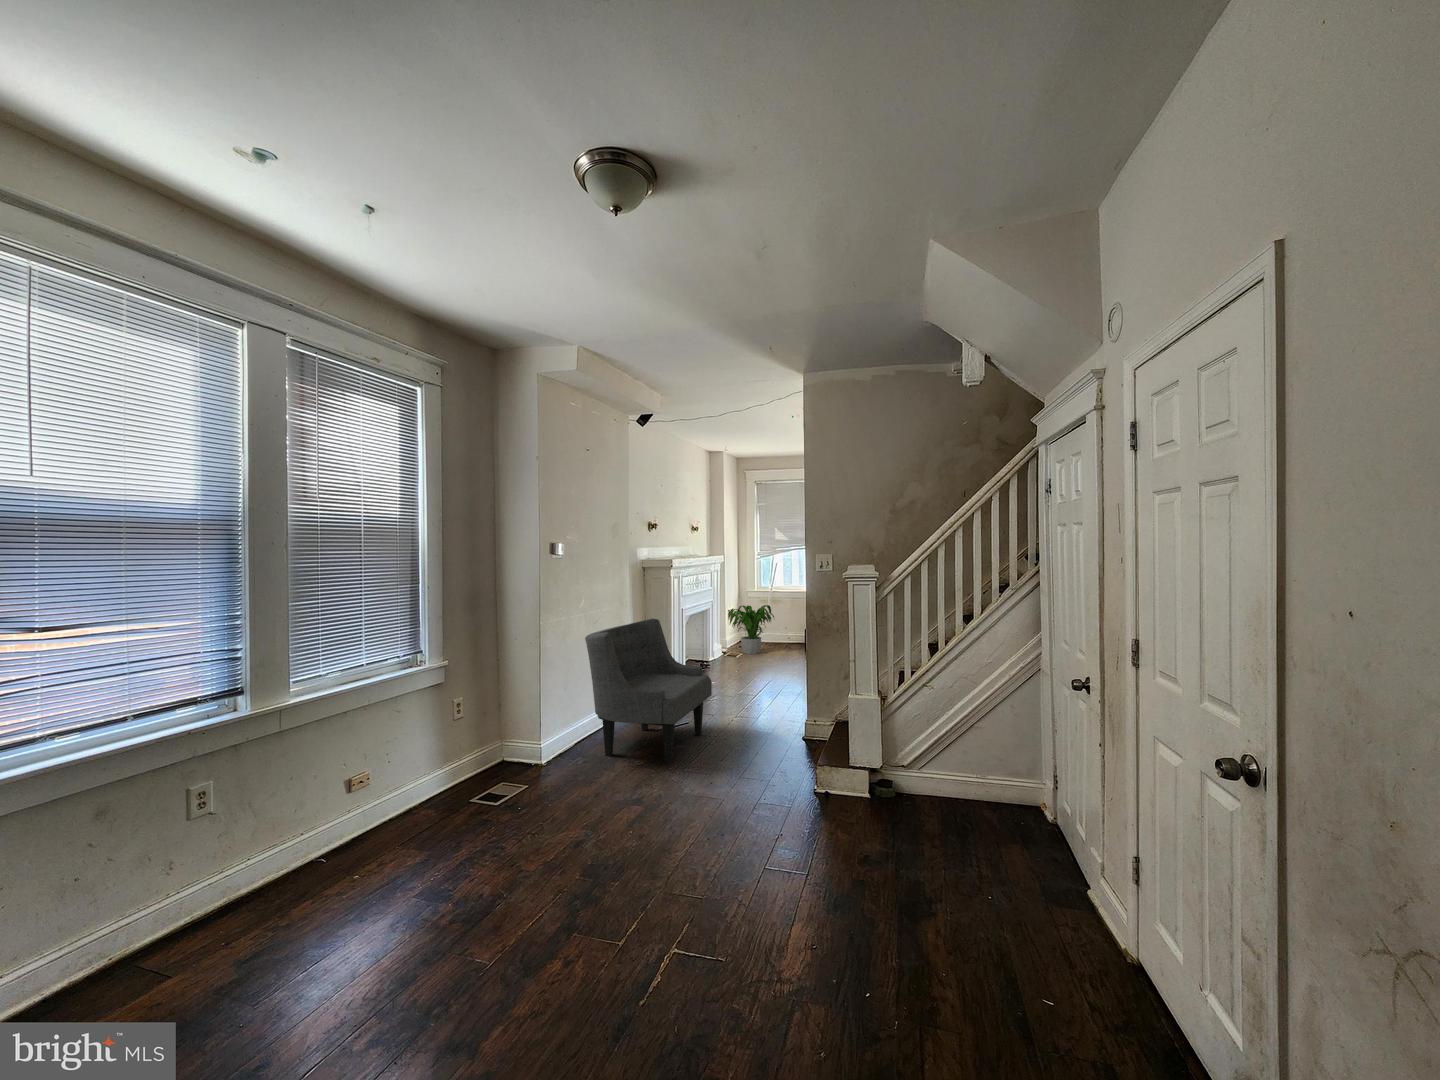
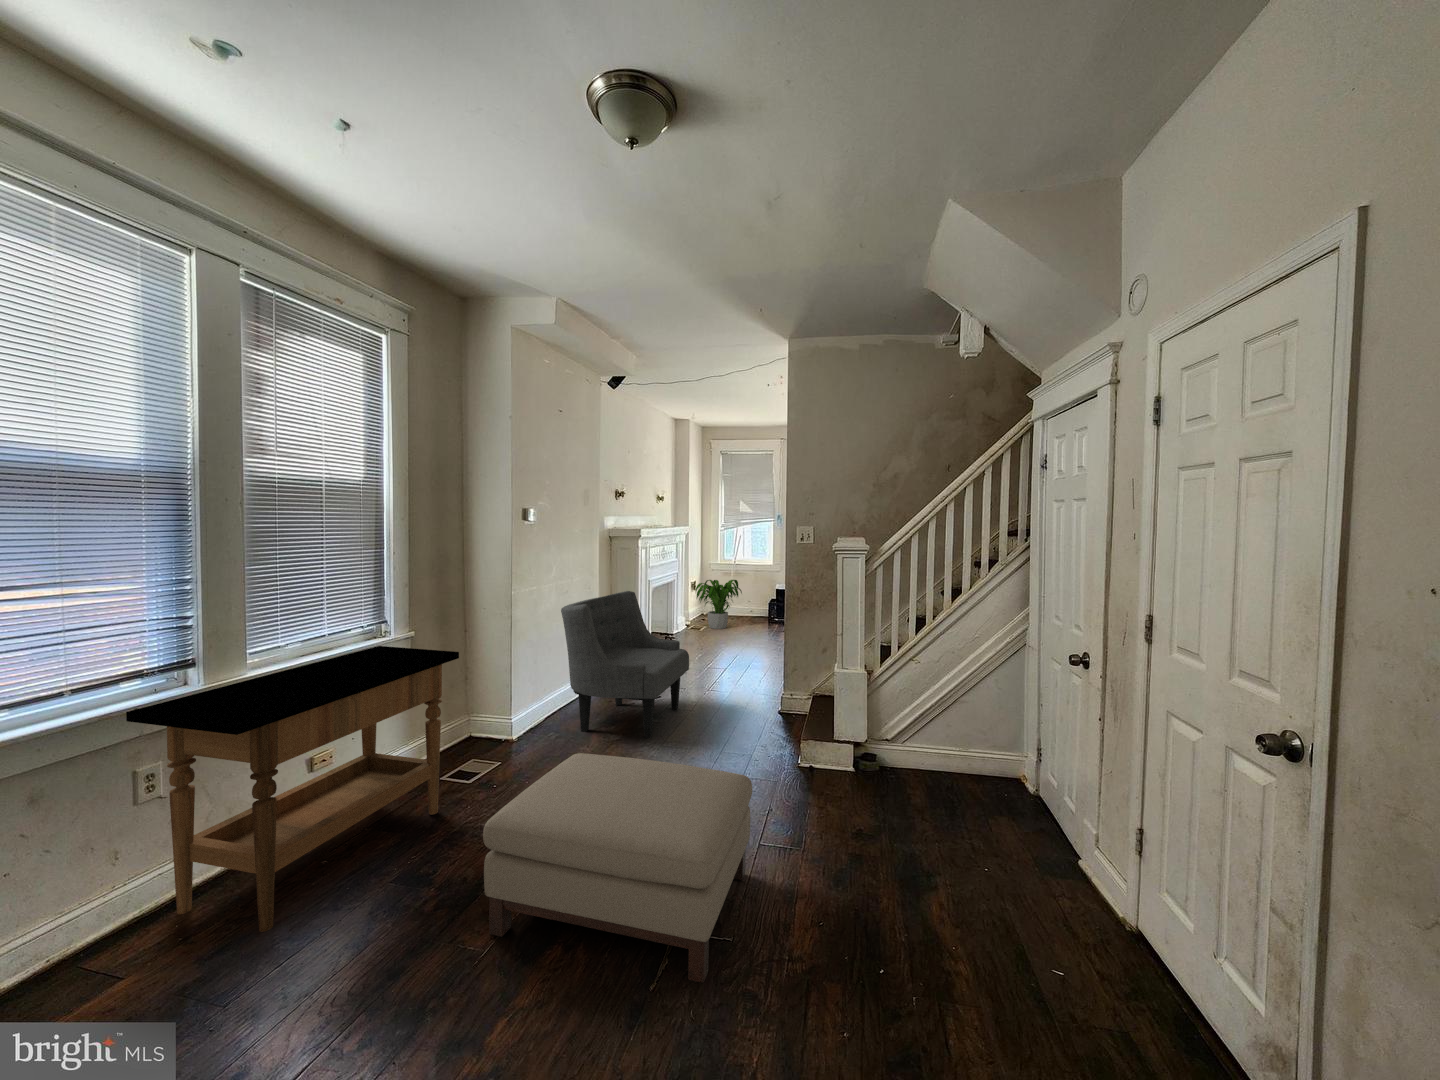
side table: none [180,674,482,941] -> present [126,646,459,932]
ottoman: none [487,777,750,1006] -> present [483,753,752,983]

